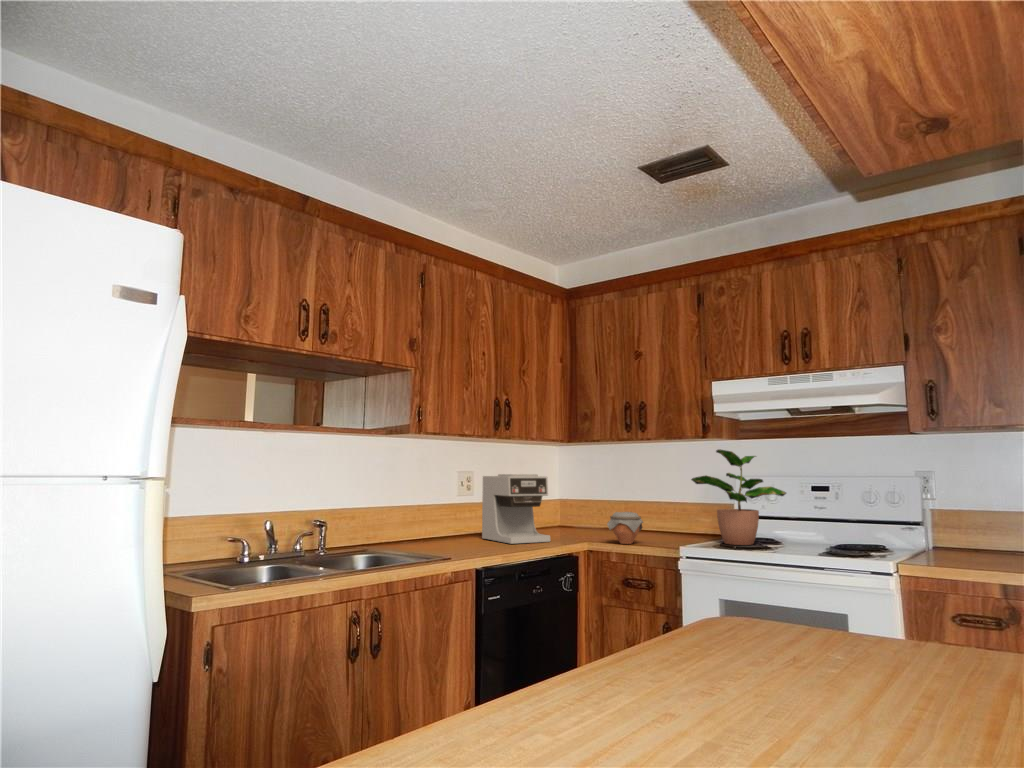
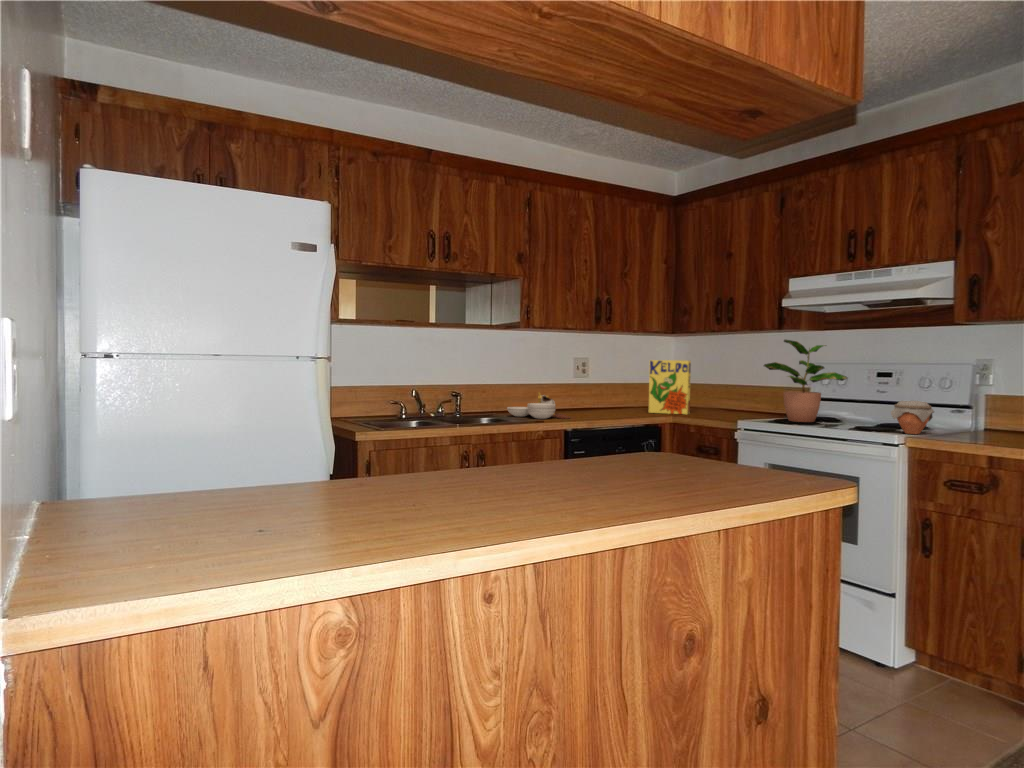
coffee maker: present [482,474,550,544] -> none [589,361,641,416]
cereal box: none [553,474,600,538] -> present [649,360,691,414]
jar: present [607,512,643,544] -> present [891,401,934,434]
cutting board: none [388,516,473,552] -> present [507,393,570,419]

